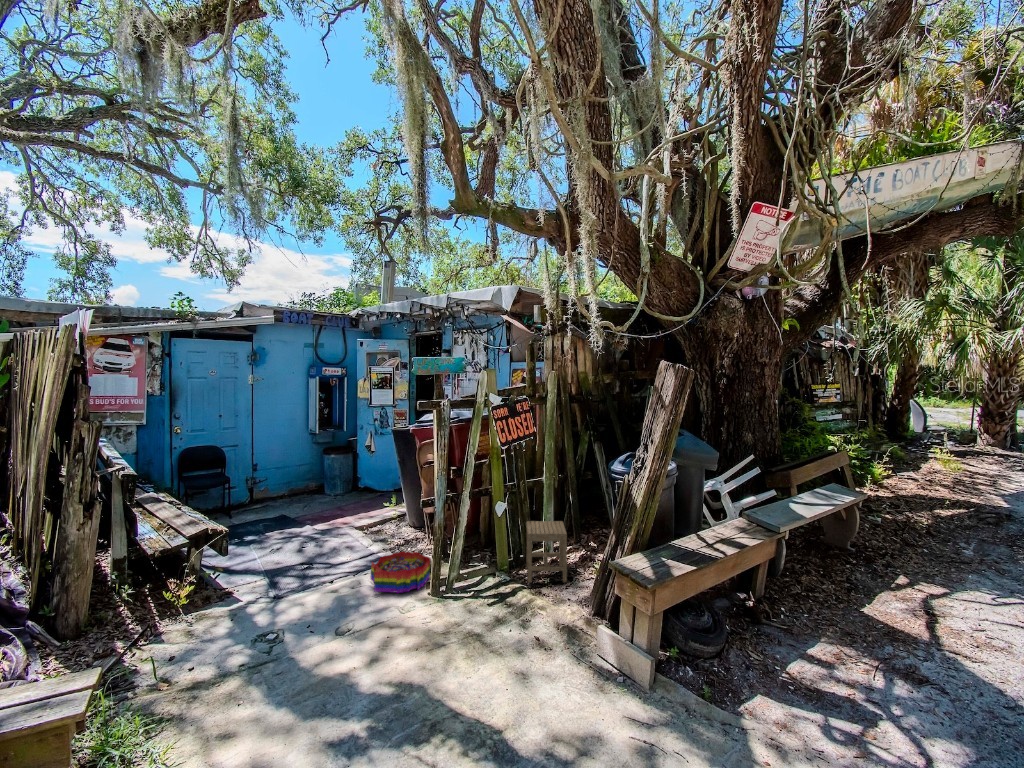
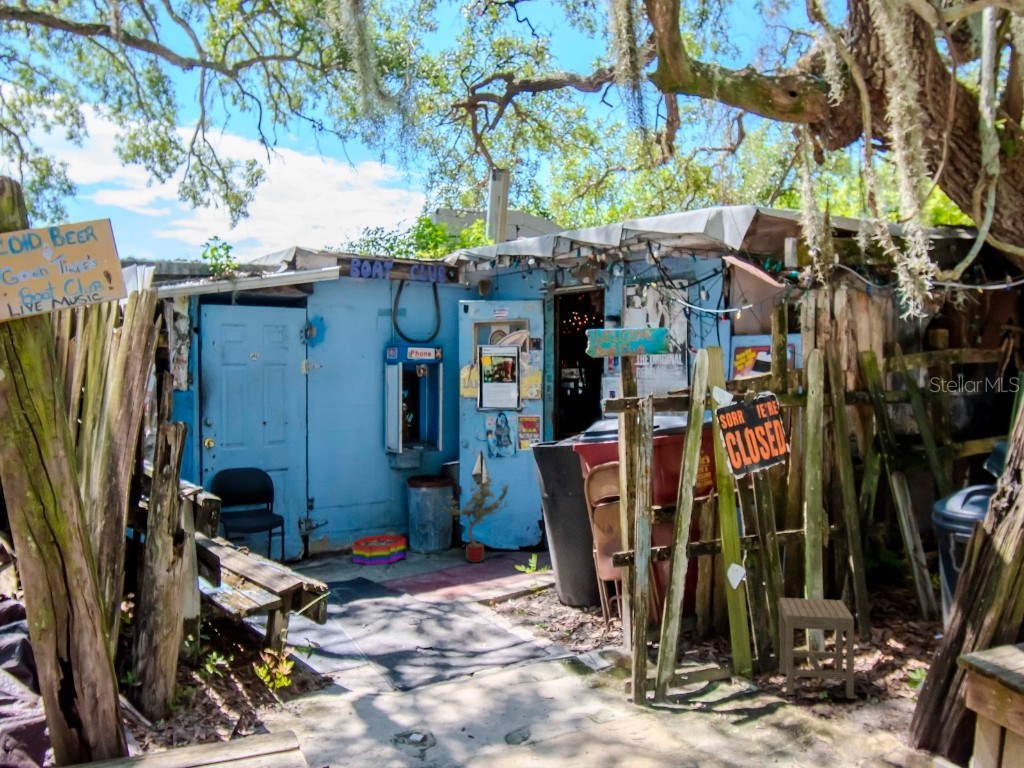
potted tree: none [342,442,385,499] -> present [442,472,508,563]
storage bin: present [371,551,431,594] -> present [353,535,407,565]

